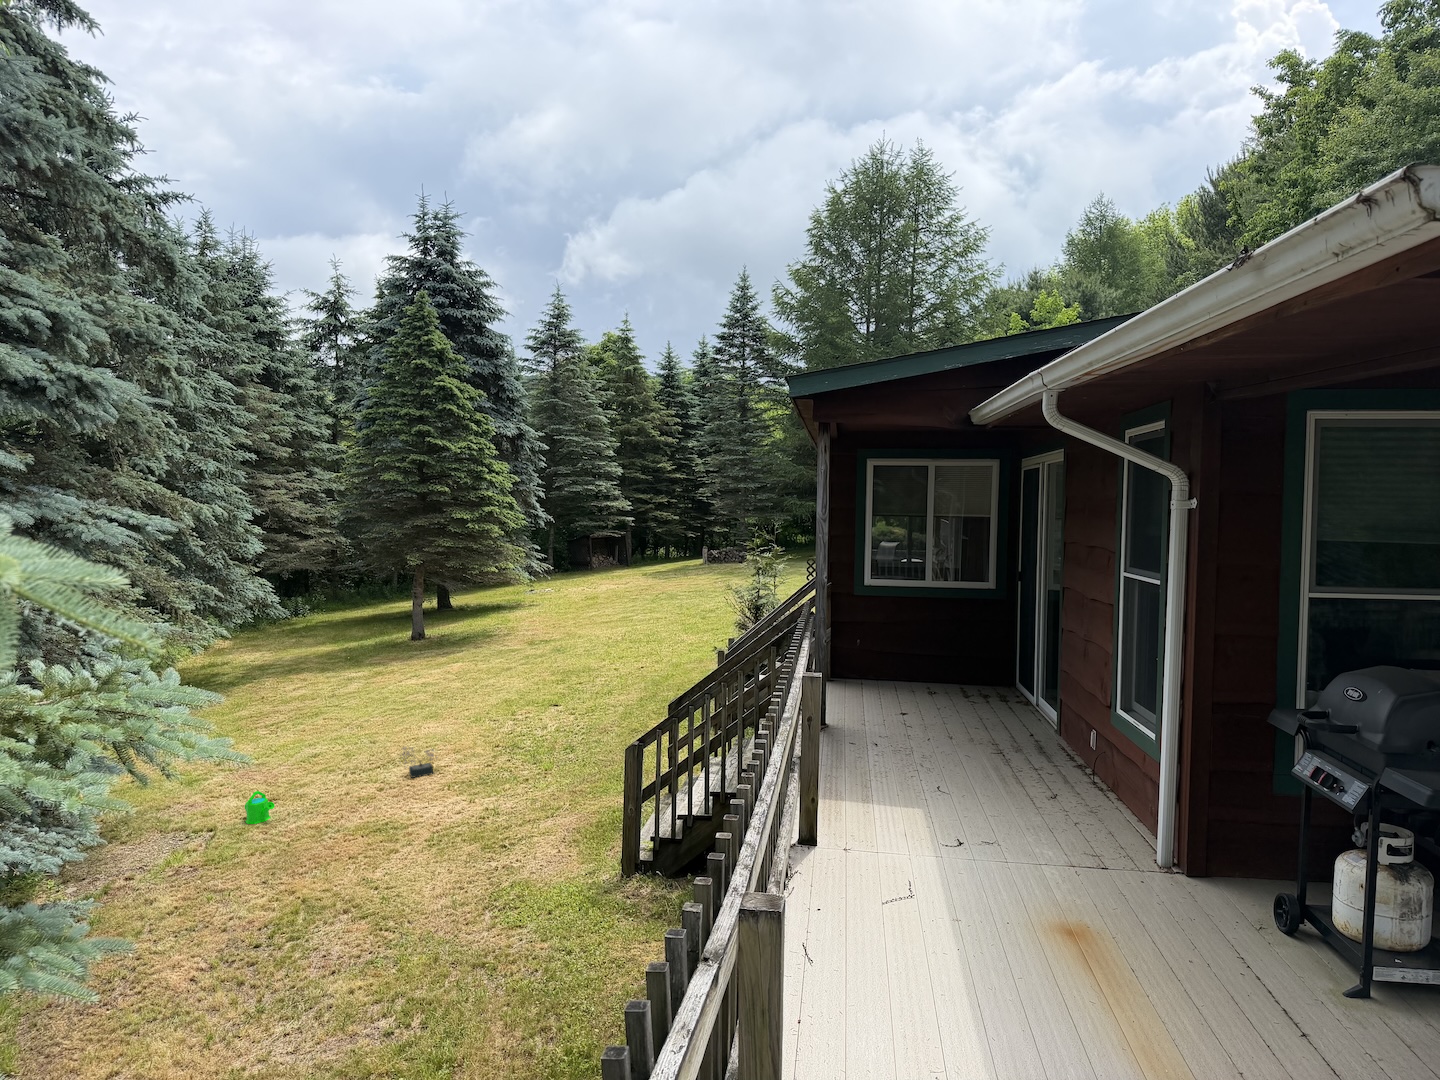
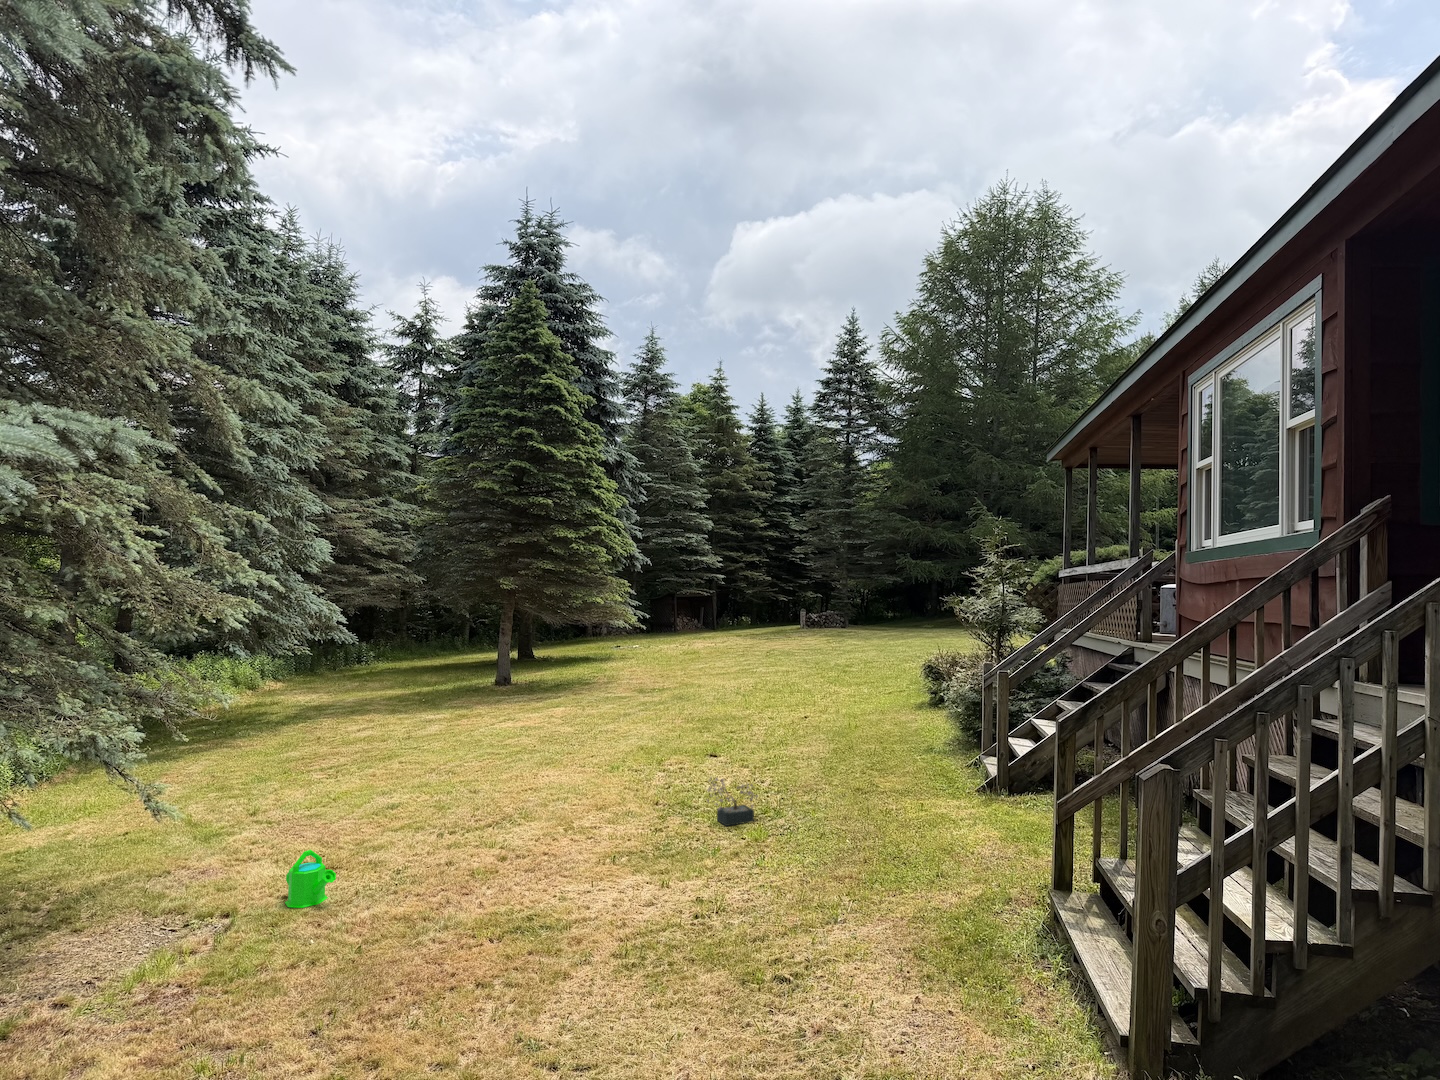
decorative plant: present [400,747,434,778] -> present [707,778,758,826]

